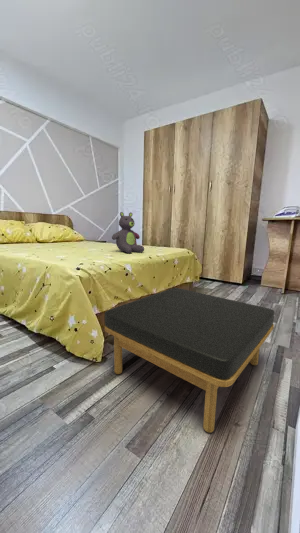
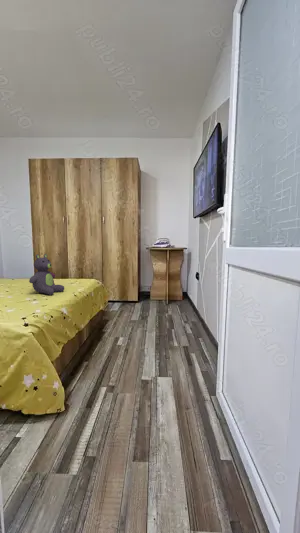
ottoman: present [105,288,274,433] -> none [73,321,190,423]

